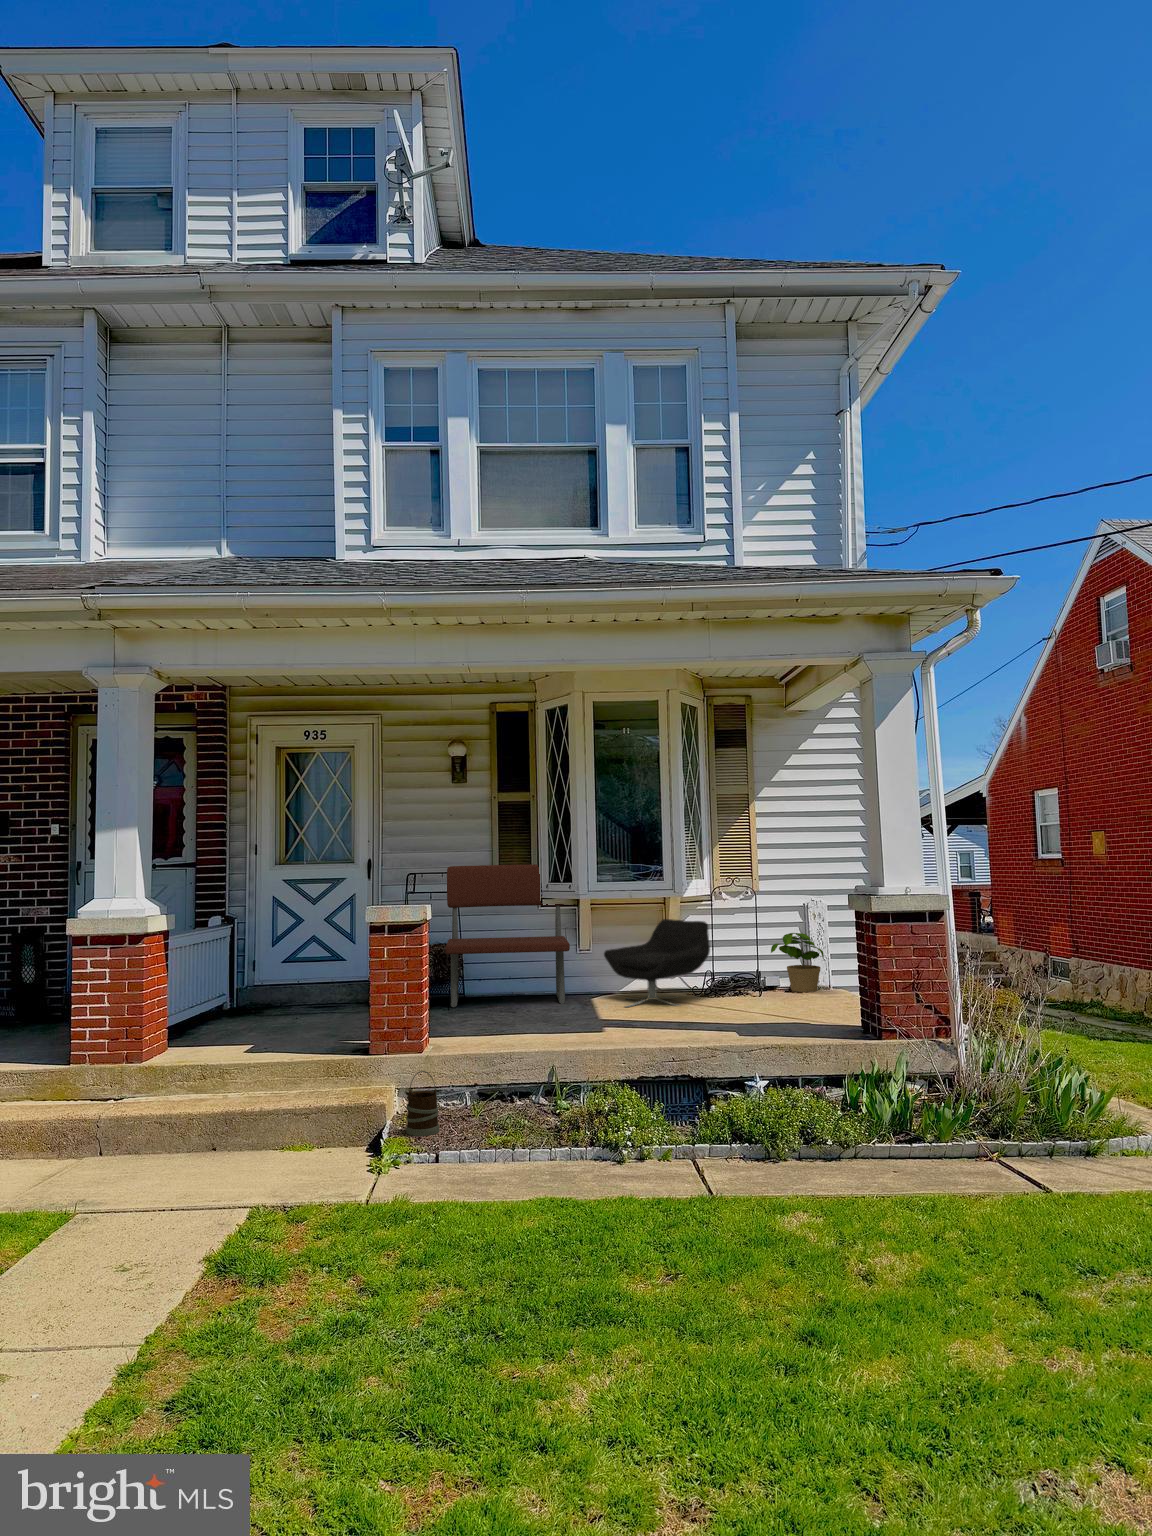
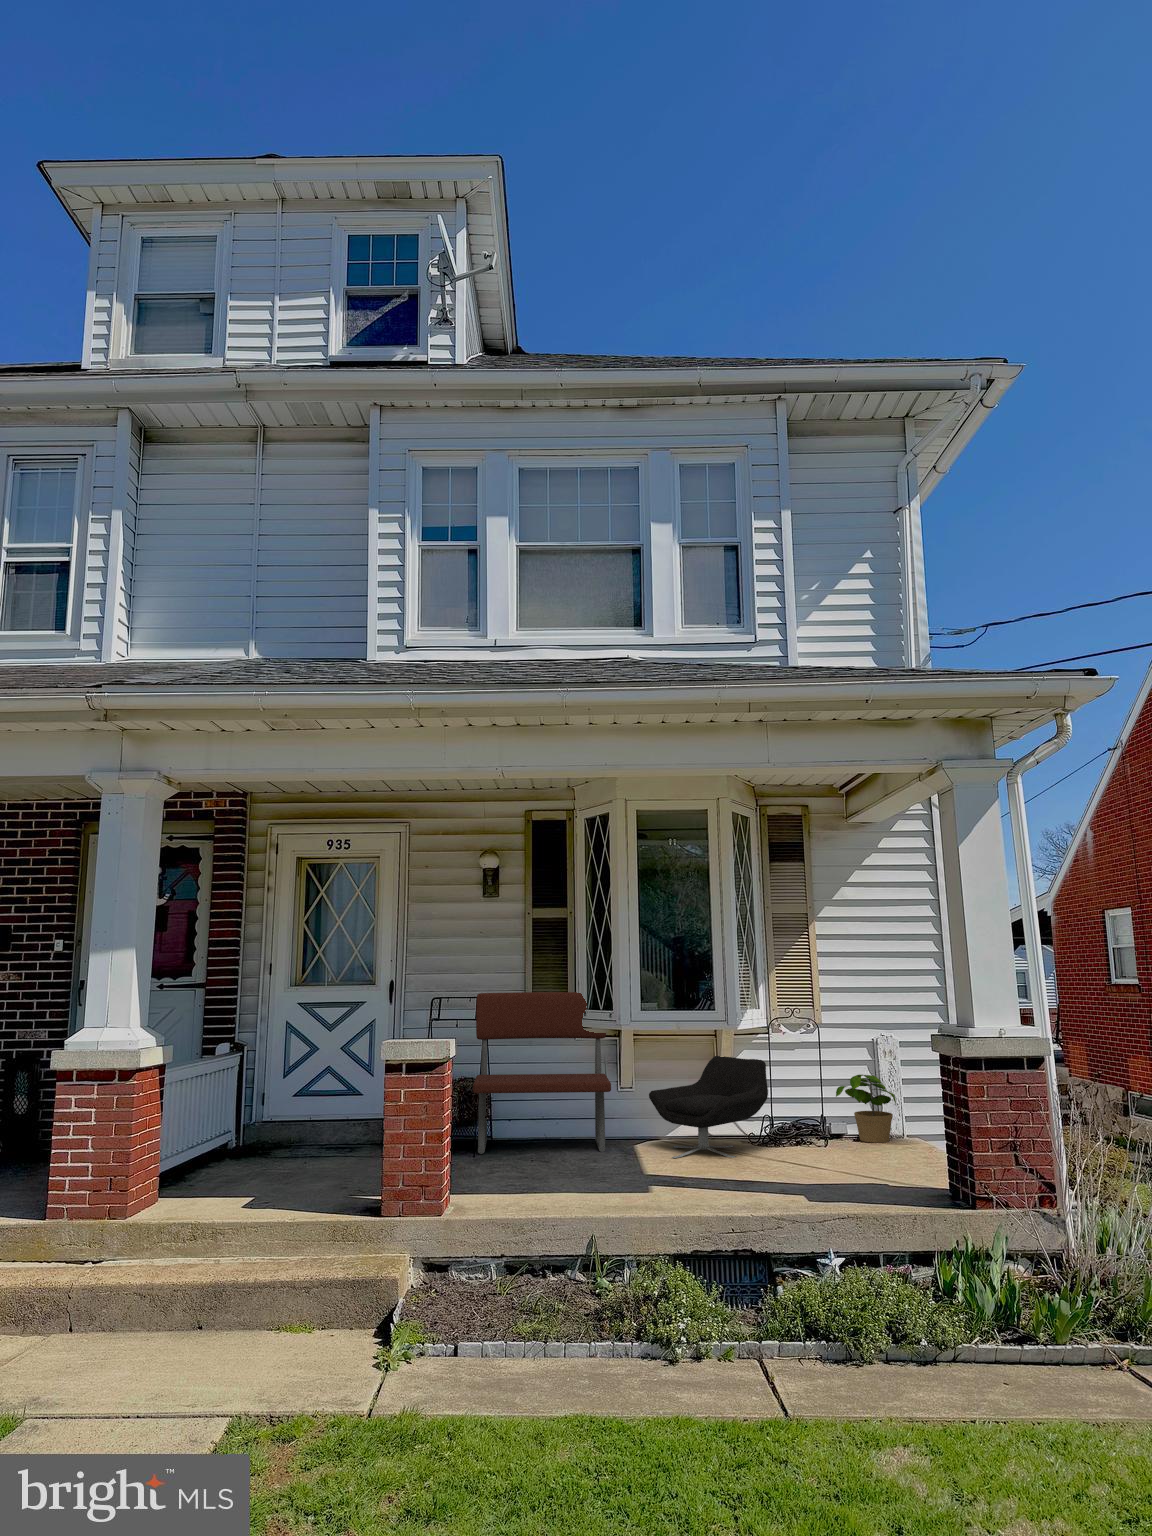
wooden bucket: present [406,1071,440,1136] -> none [422,1237,461,1316]

